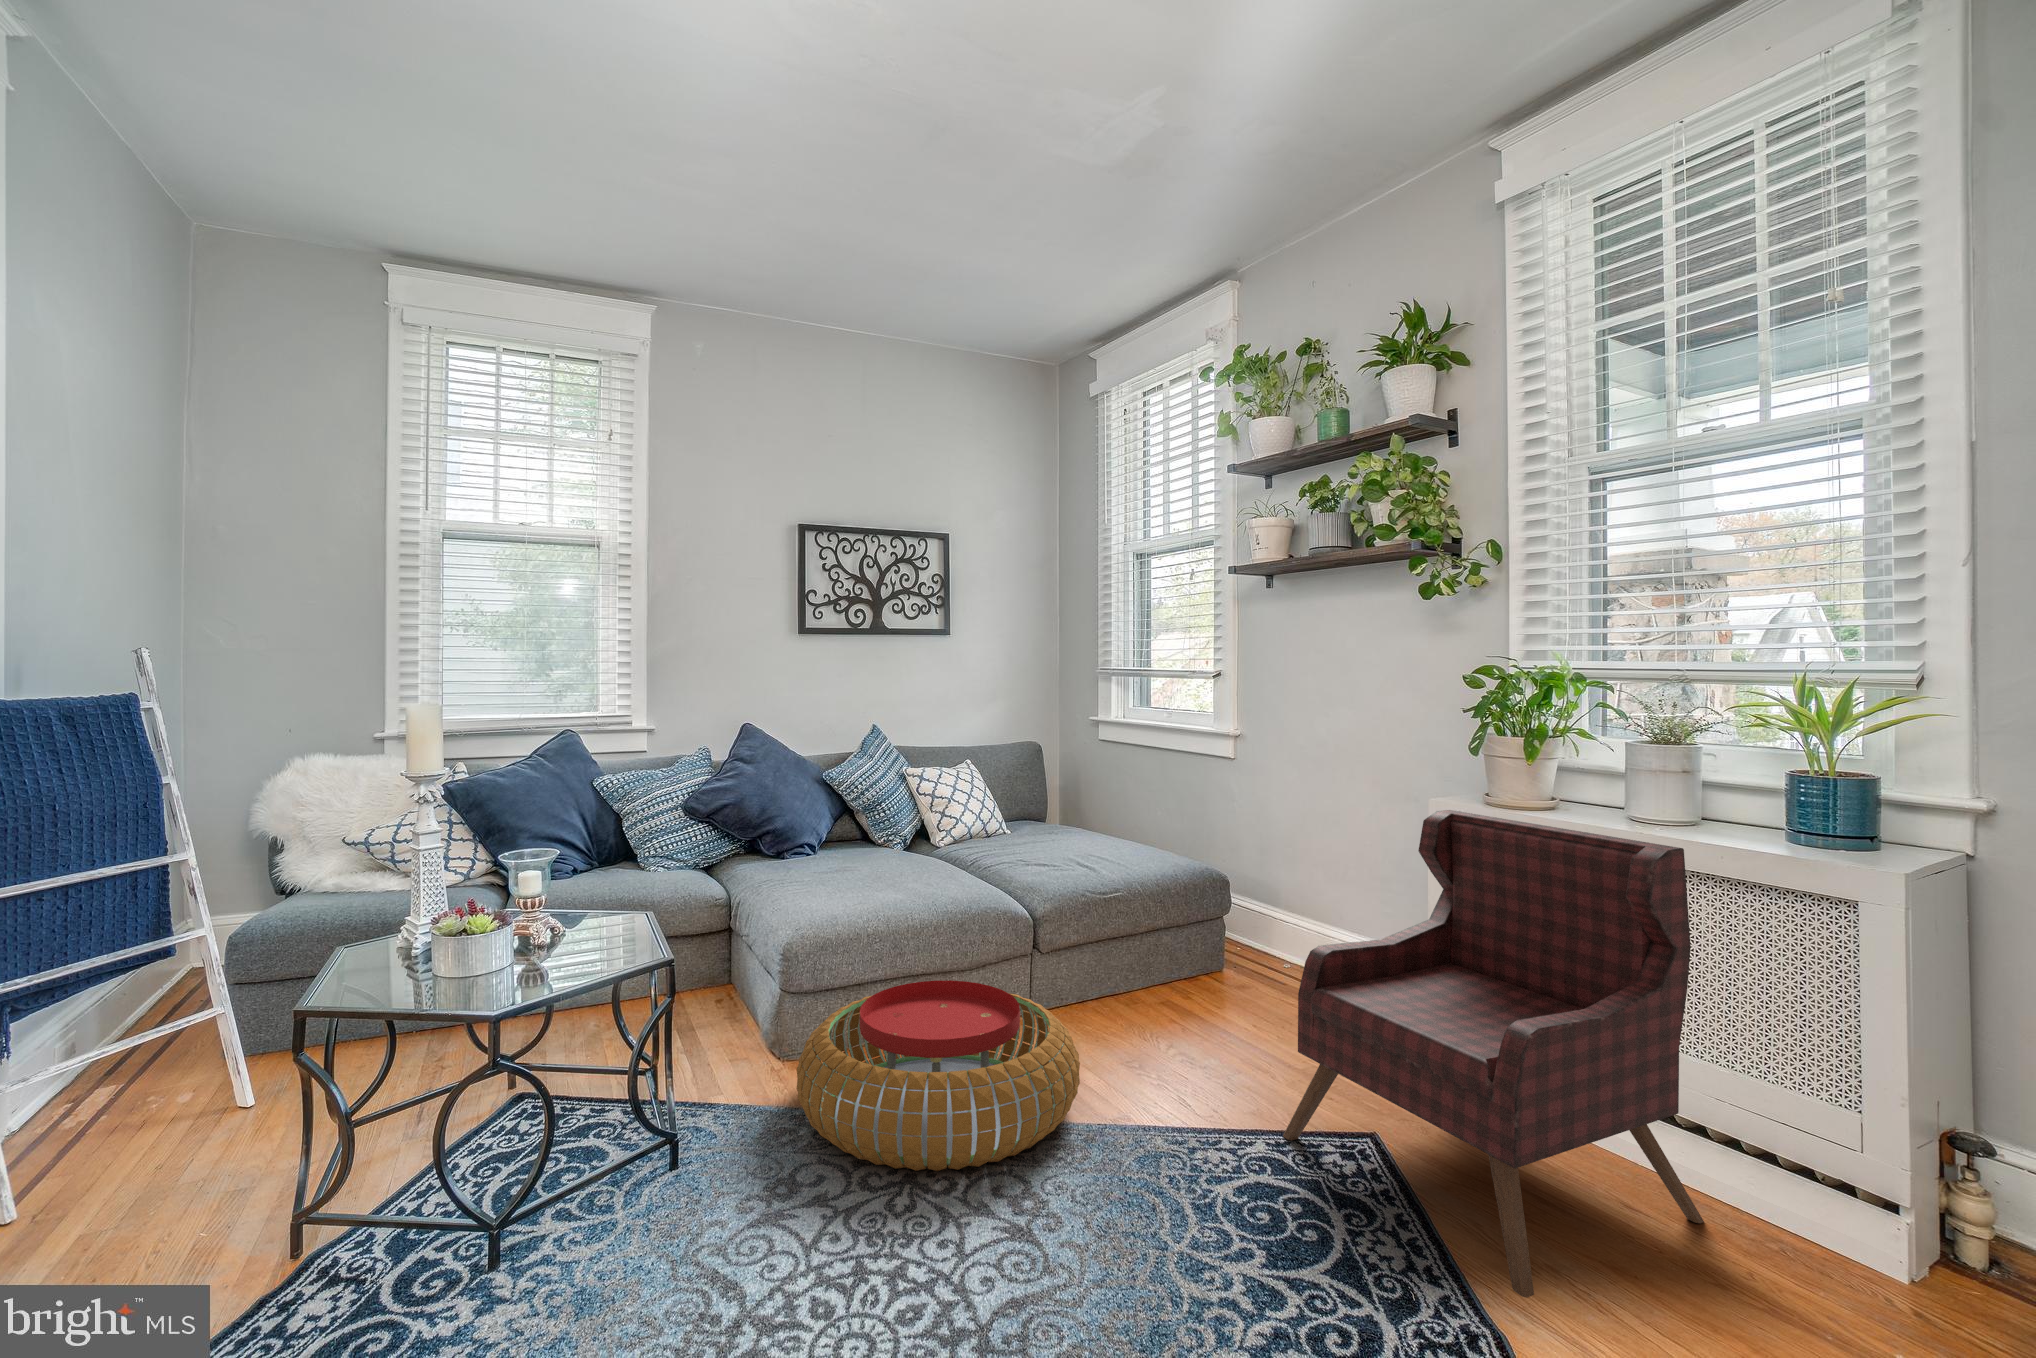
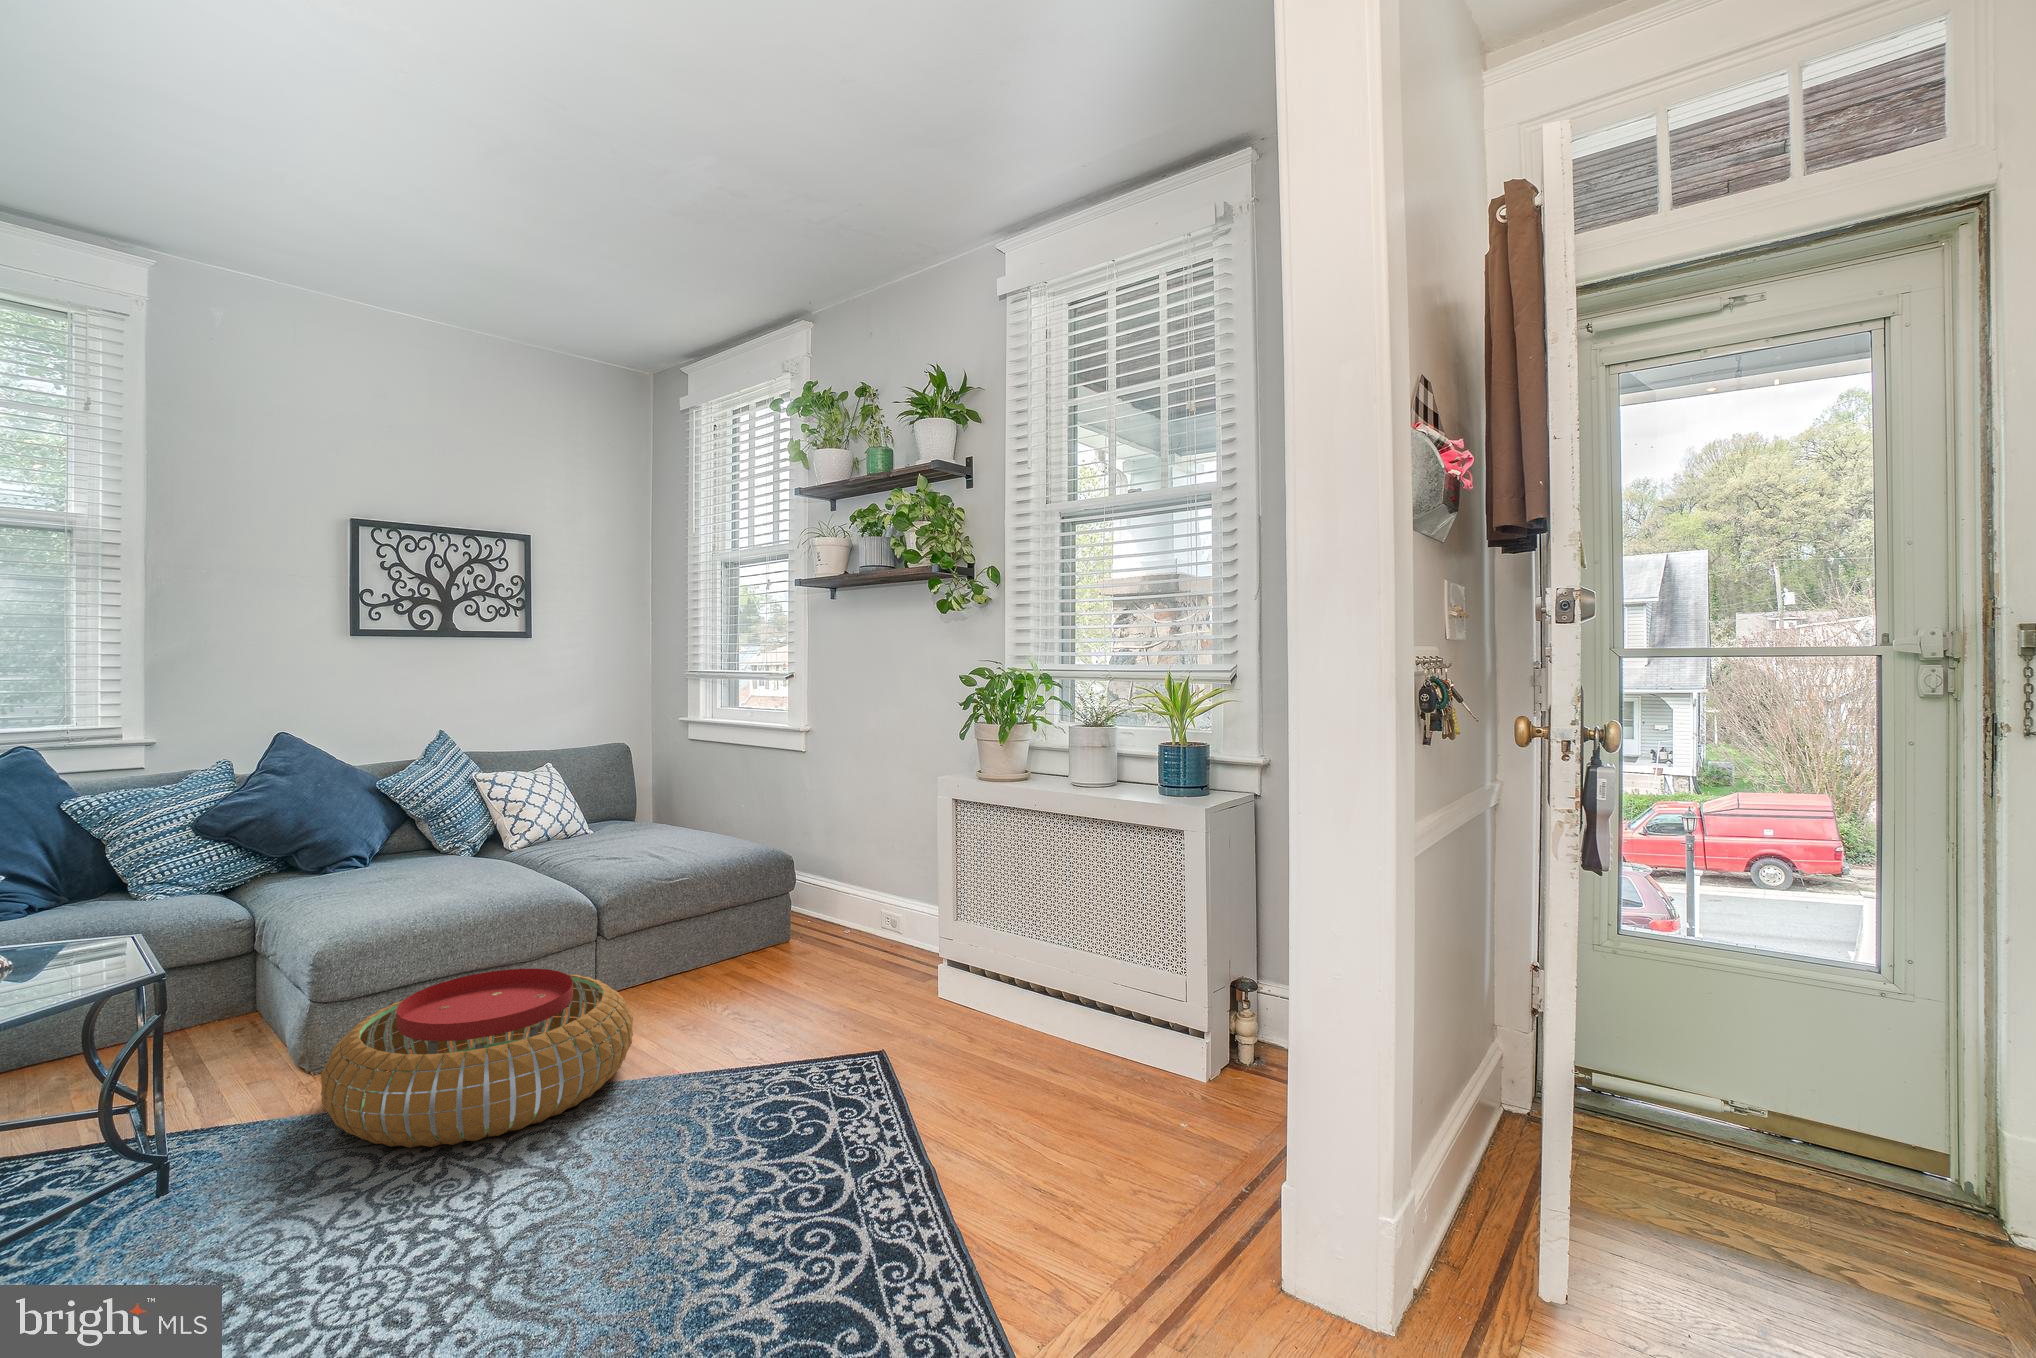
armchair: present [1283,810,1704,1298] -> none [813,780,1099,1132]

